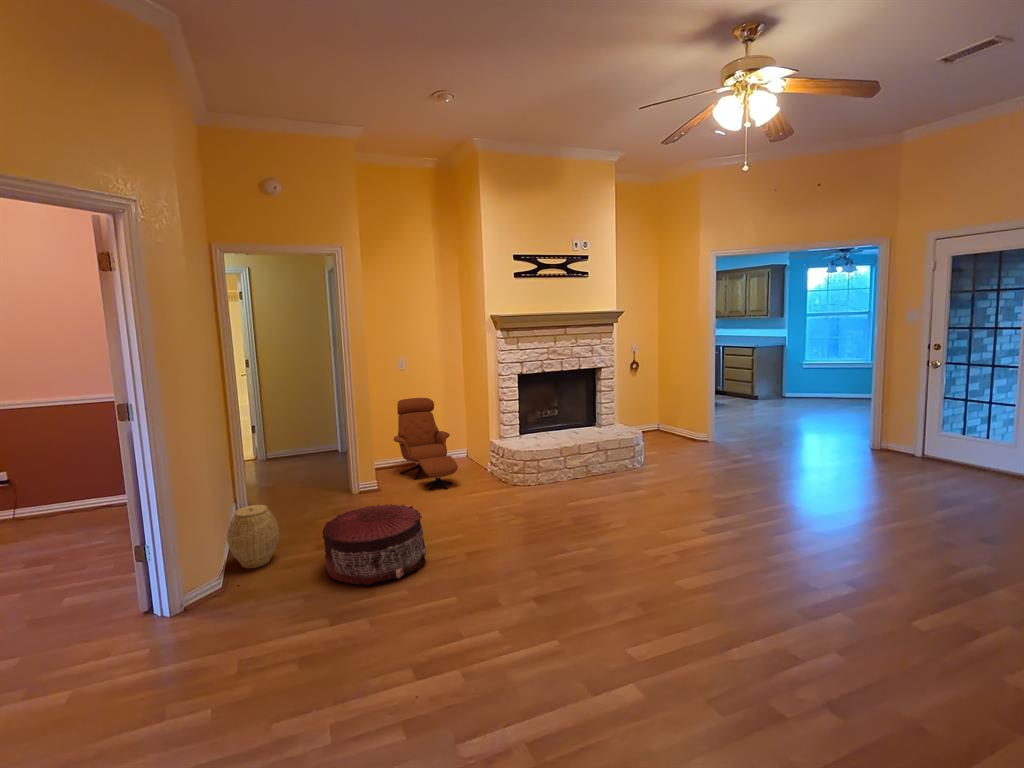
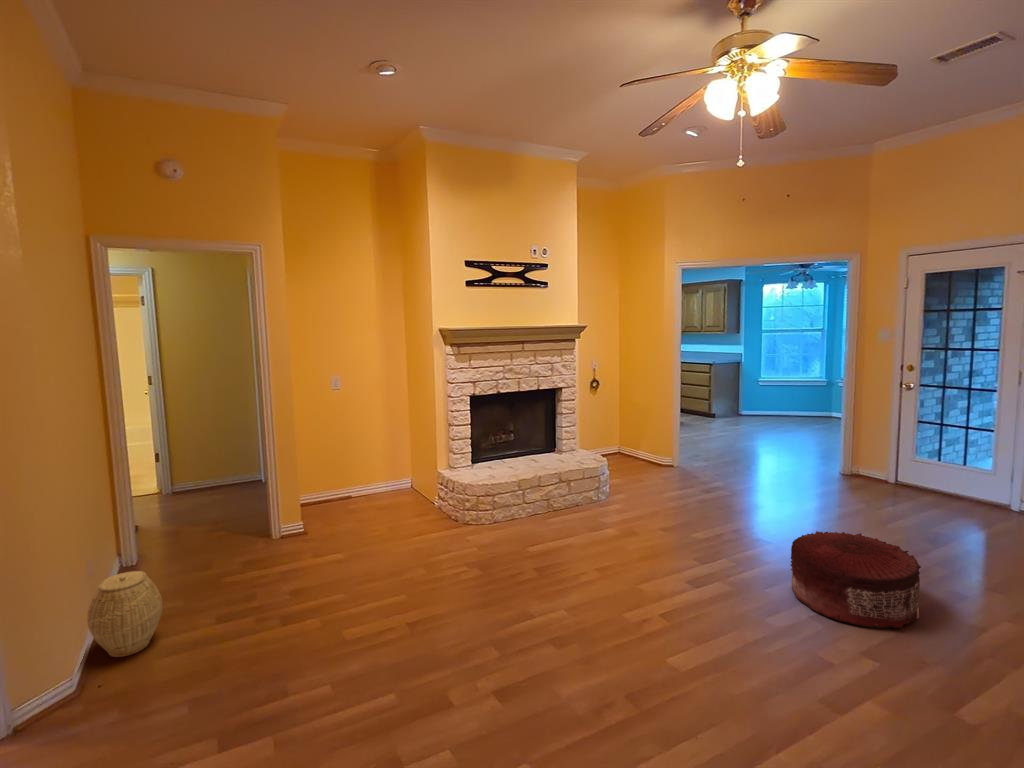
armchair: present [394,398,458,490] -> none [326,421,399,532]
pouf: present [323,504,426,585] -> present [791,531,921,628]

